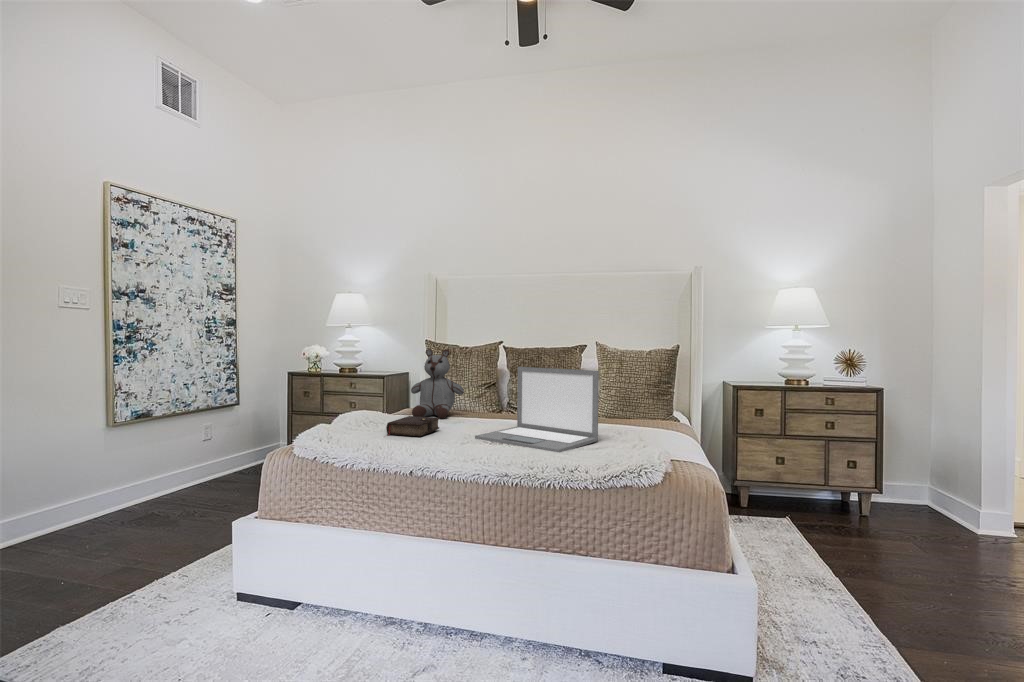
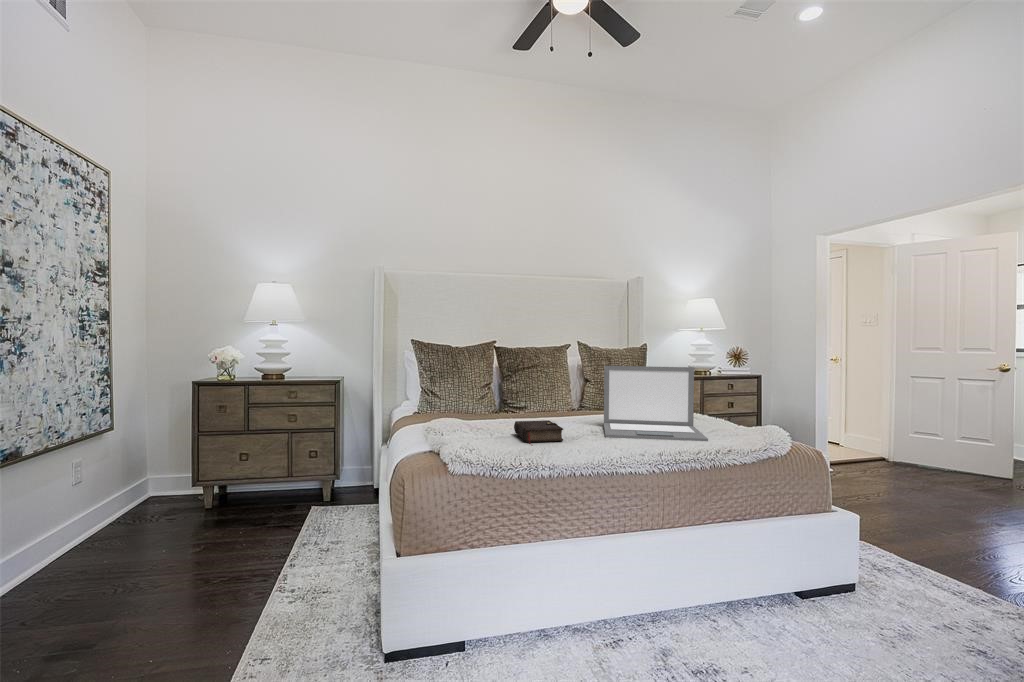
stuffed bear: present [411,349,464,419] -> none [448,350,503,424]

